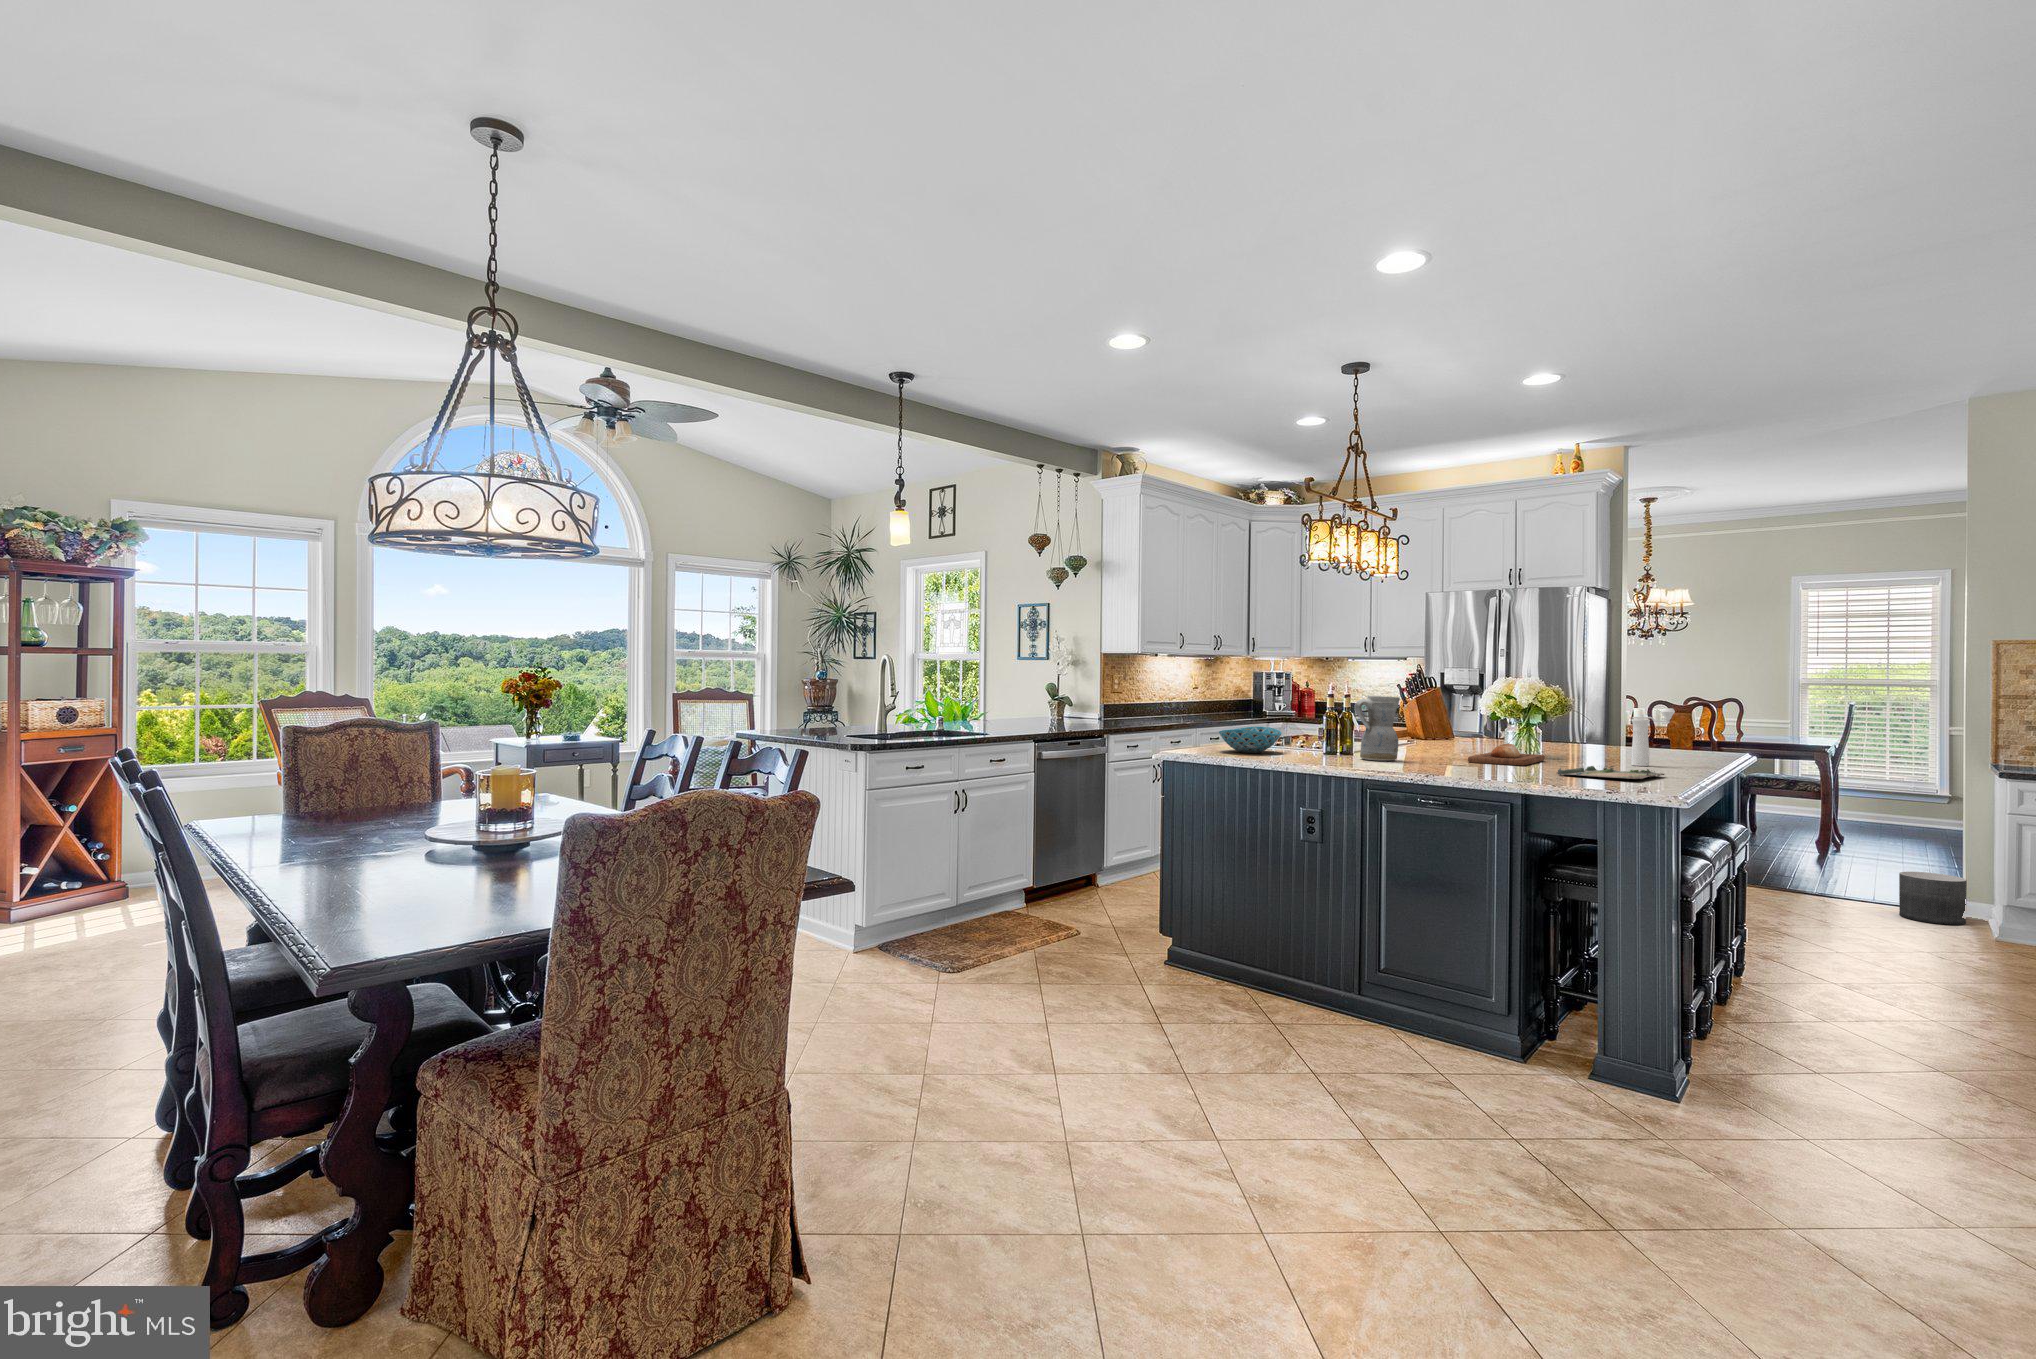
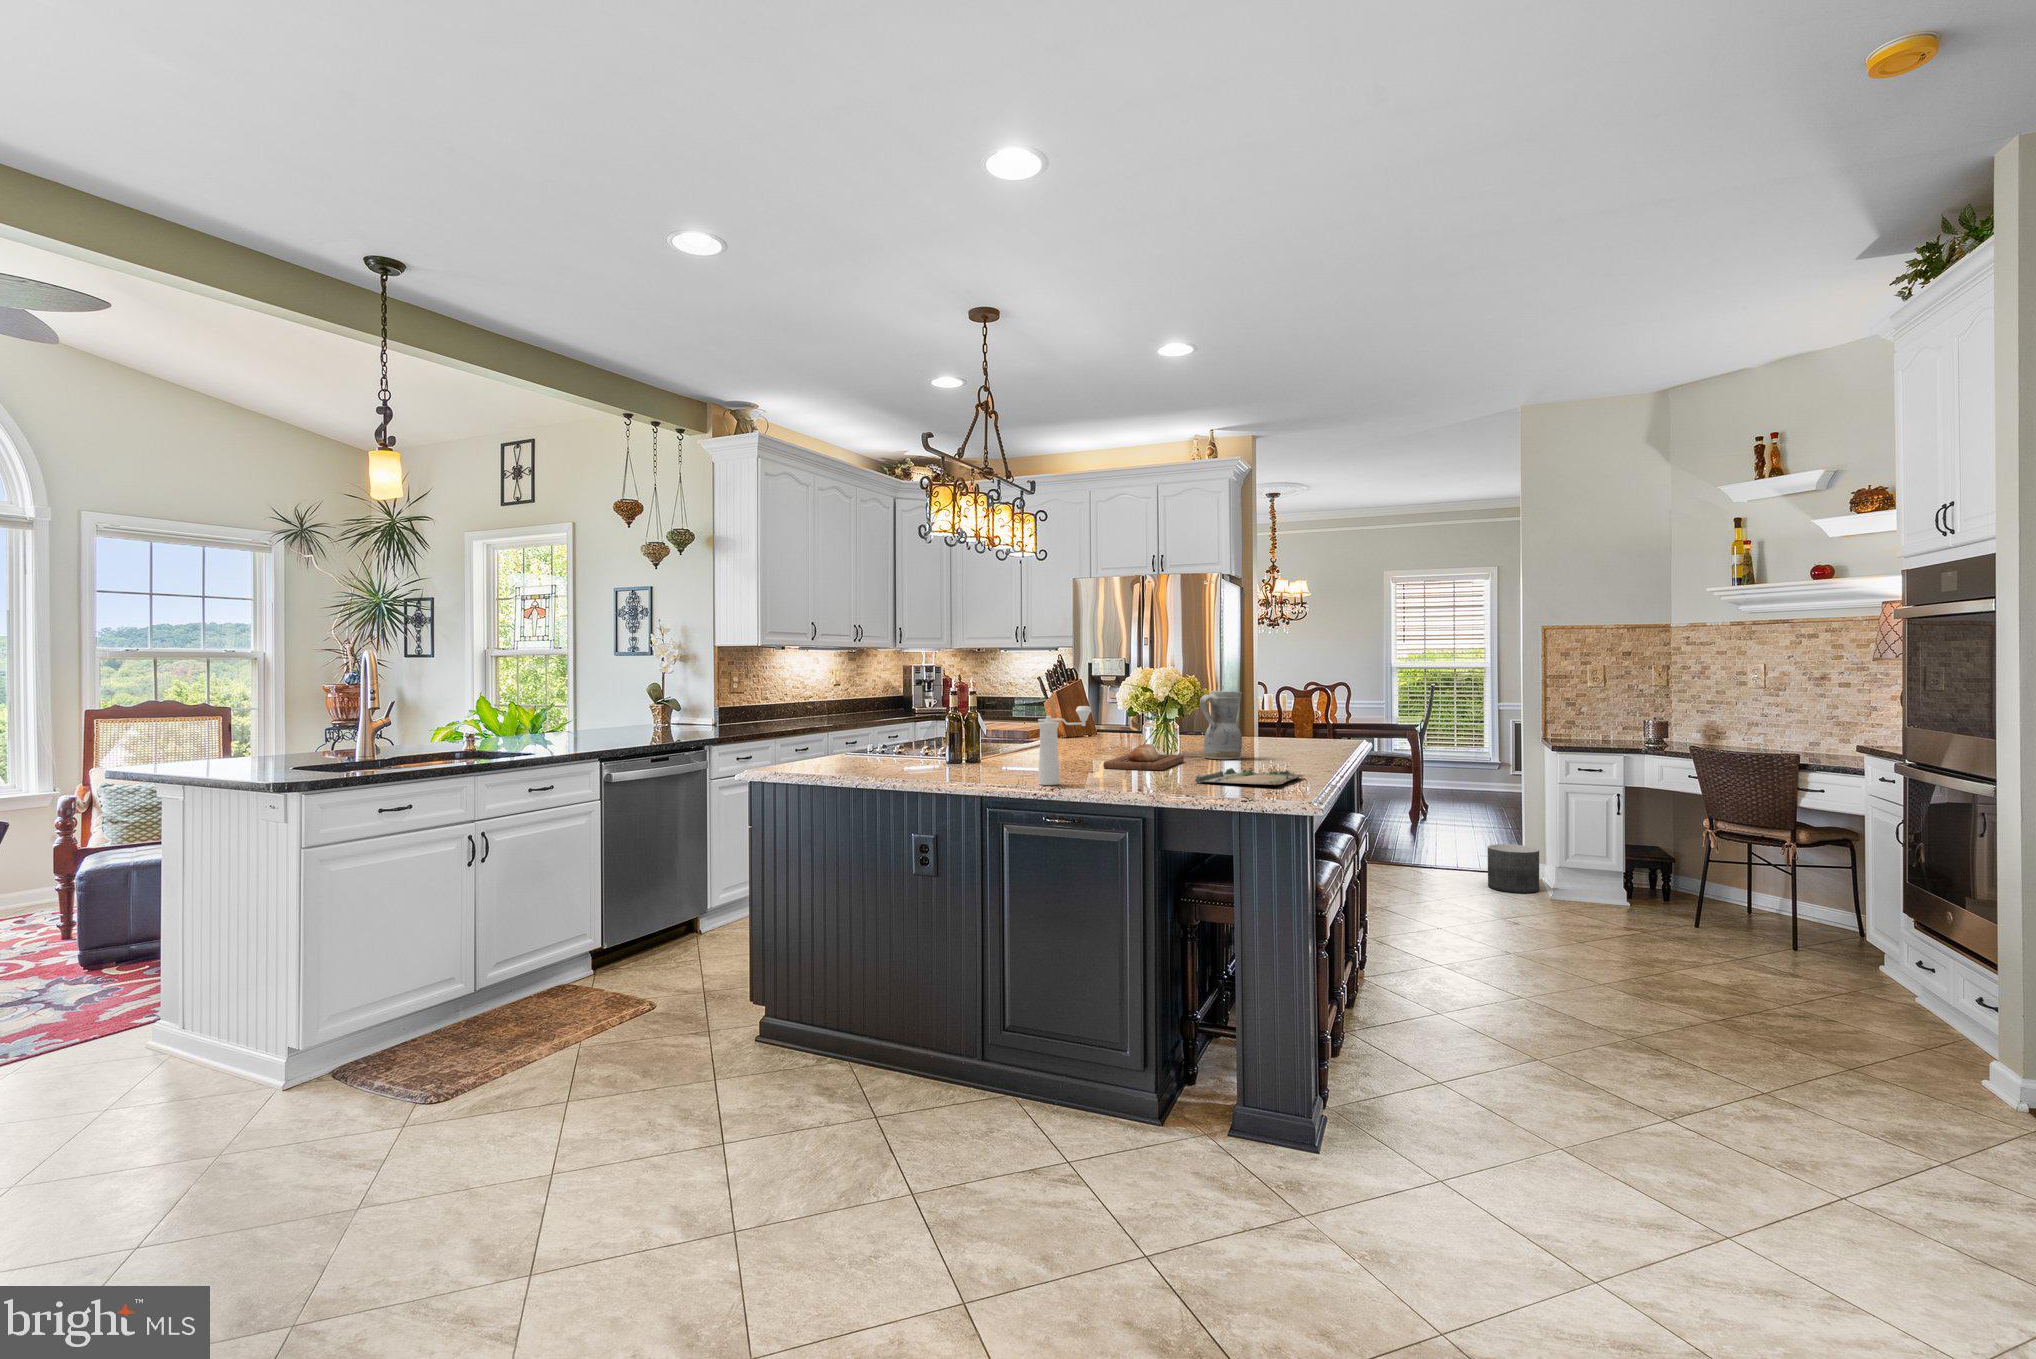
ceramic pitcher: present [1355,695,1400,761] -> present [1200,691,1242,759]
pepper mill: present [1631,708,1675,766] -> present [1038,706,1091,785]
bowl: present [1219,727,1282,753] -> none [817,734,895,767]

